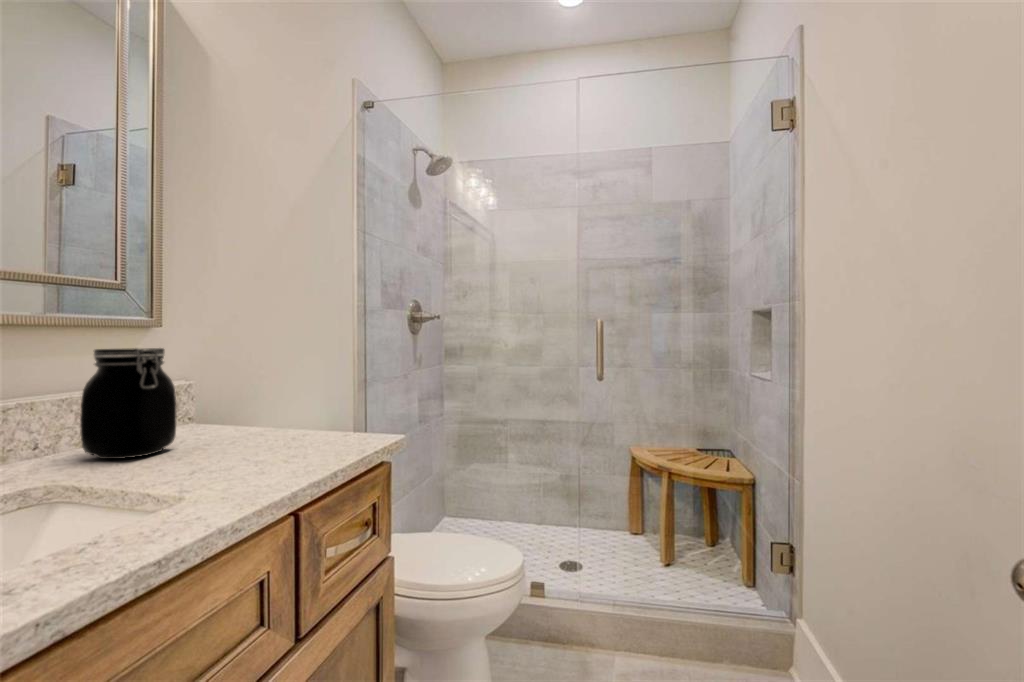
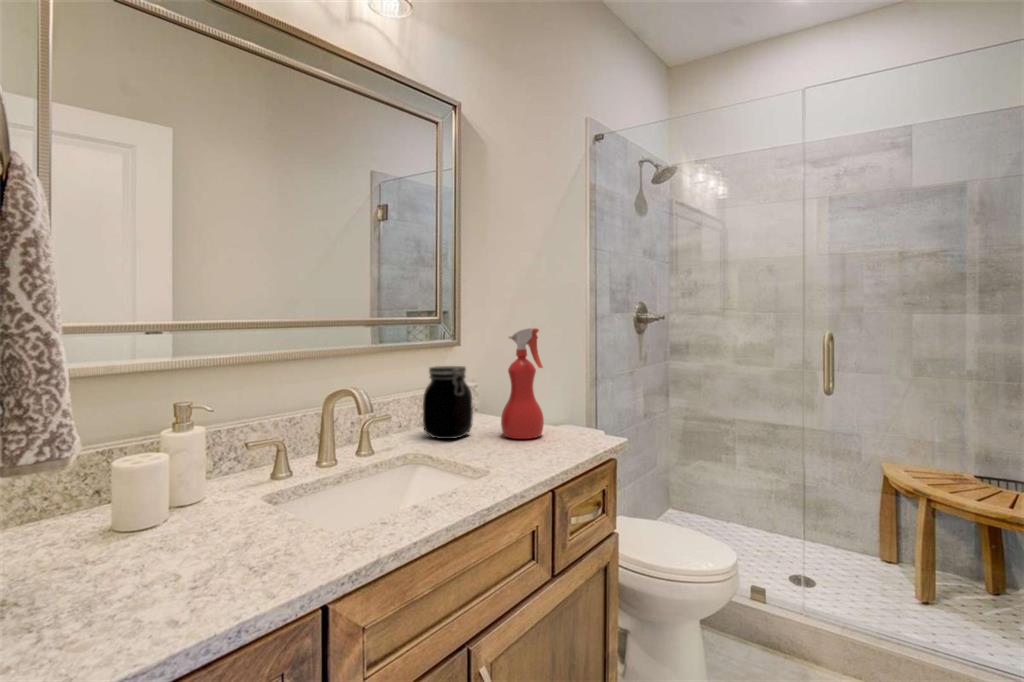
spray bottle: none [224,292,290,447] -> present [501,328,544,439]

